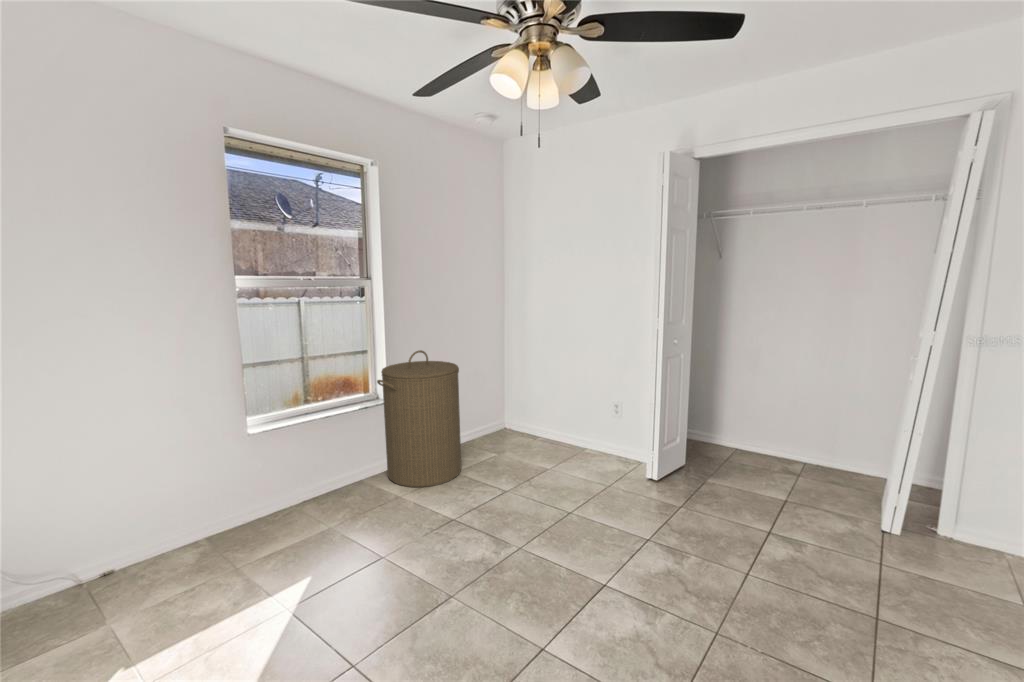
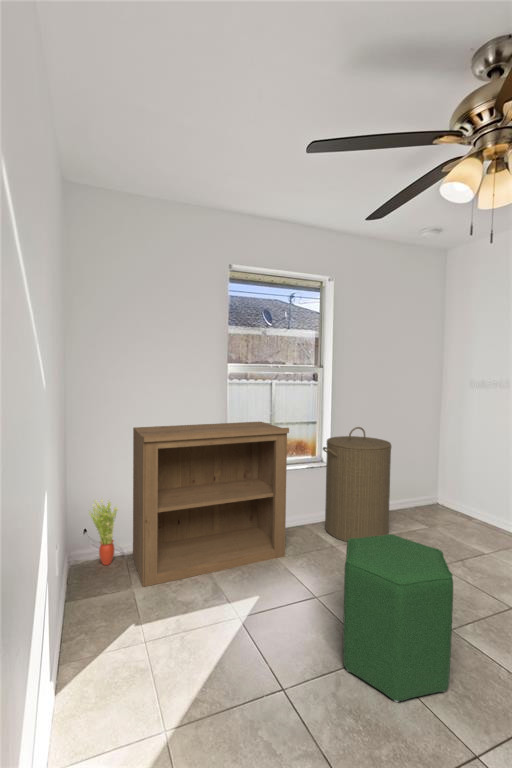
bookshelf: none [77,357,339,612] -> present [133,422,289,587]
ottoman: none [411,472,522,643] -> present [343,534,453,702]
potted plant: none [8,502,69,600] -> present [89,500,118,565]

